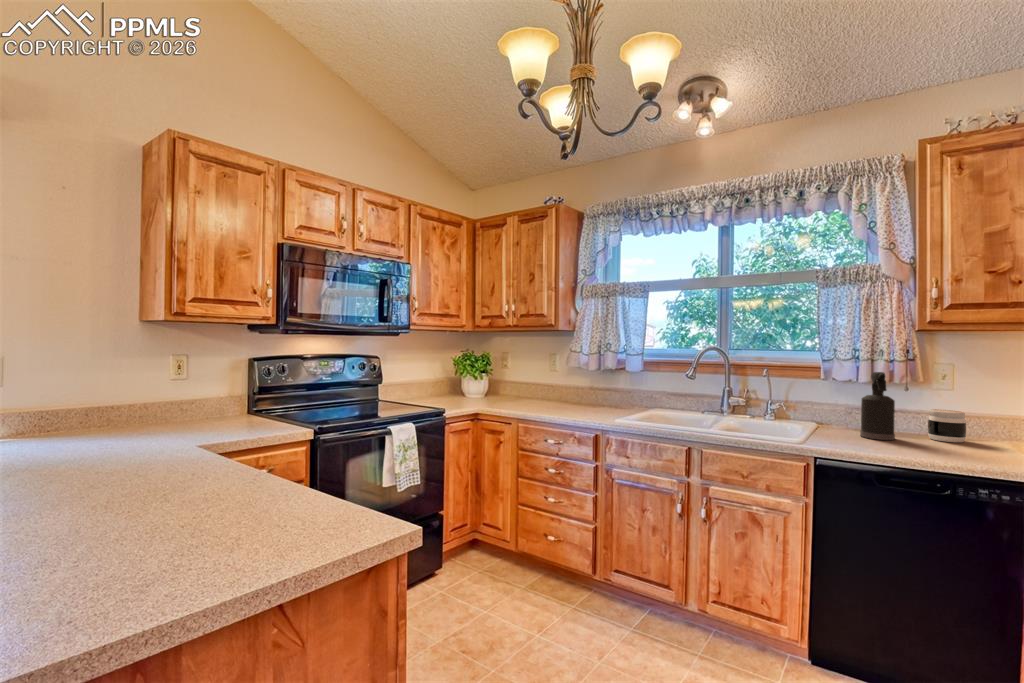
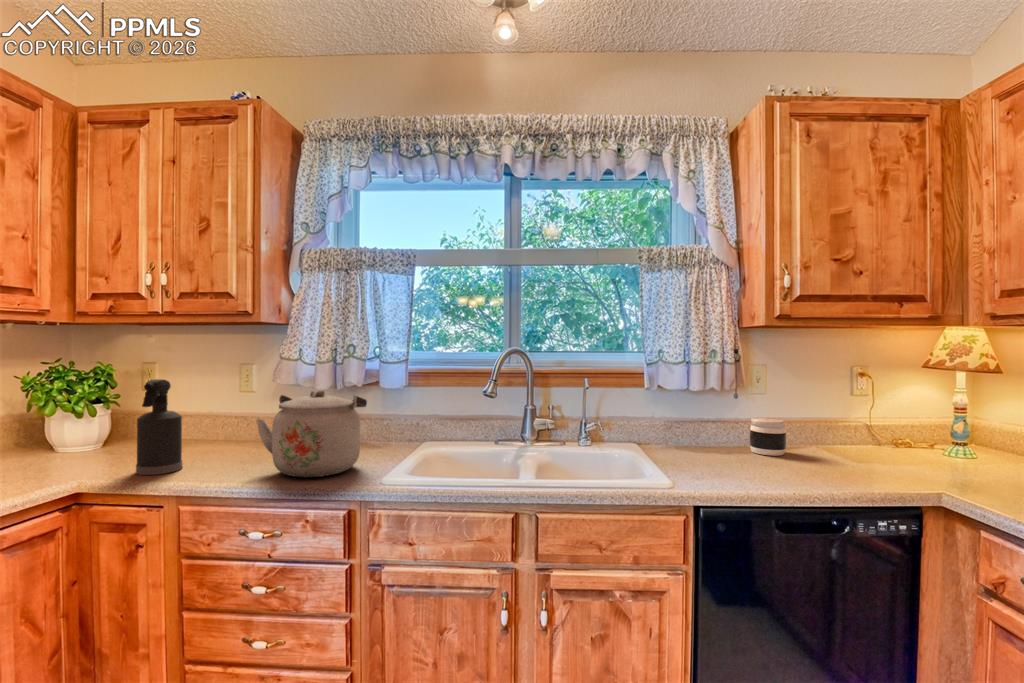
kettle: none [553,368,612,415] -> present [256,390,367,477]
spray bottle: present [860,372,895,440] -> present [136,379,182,475]

